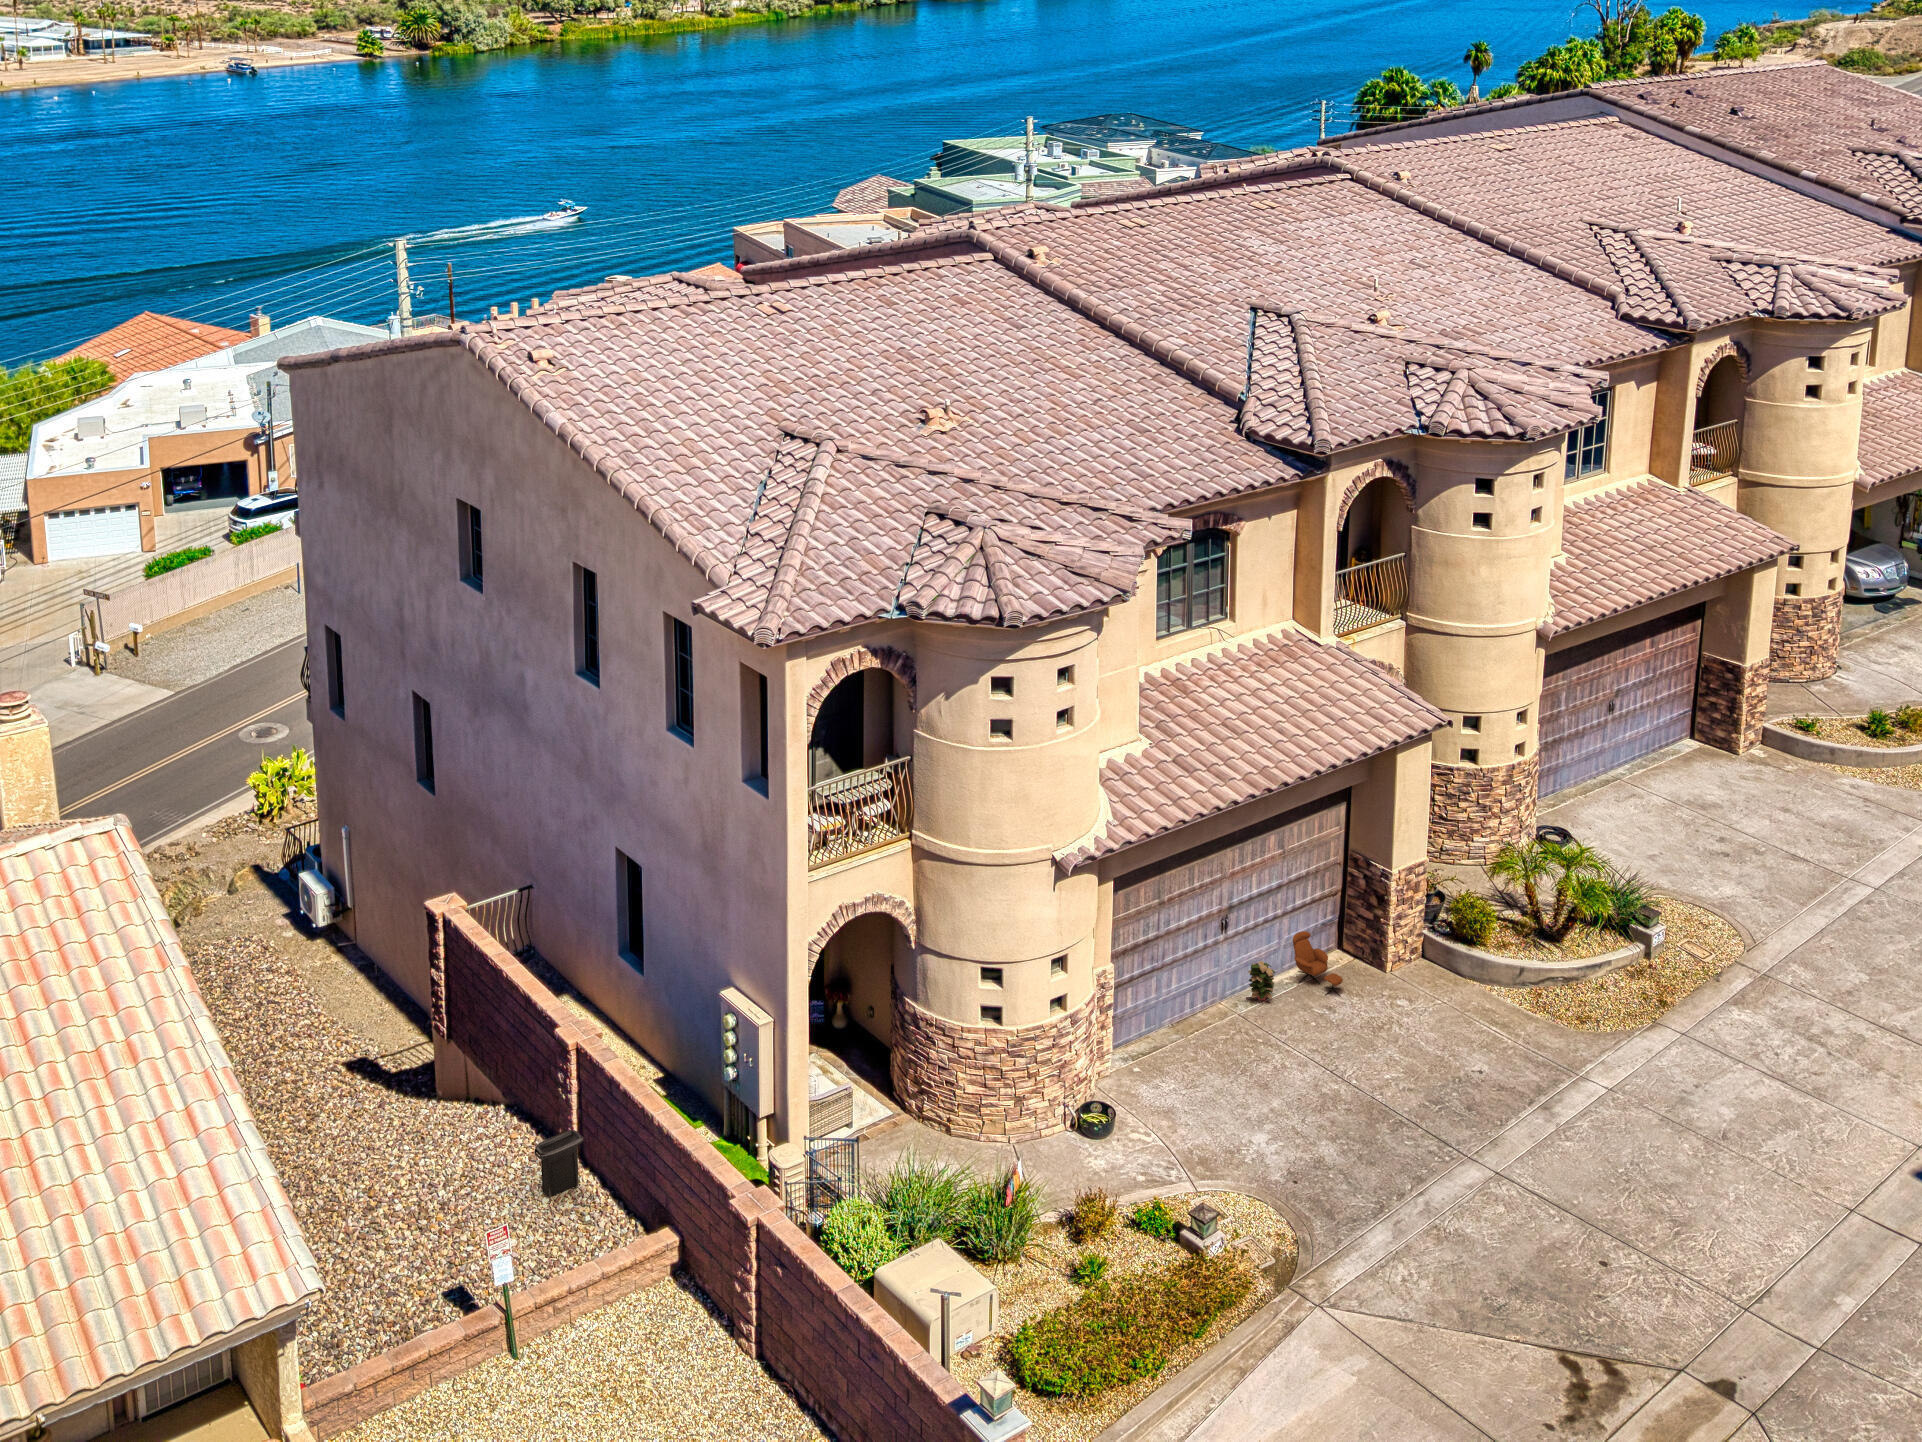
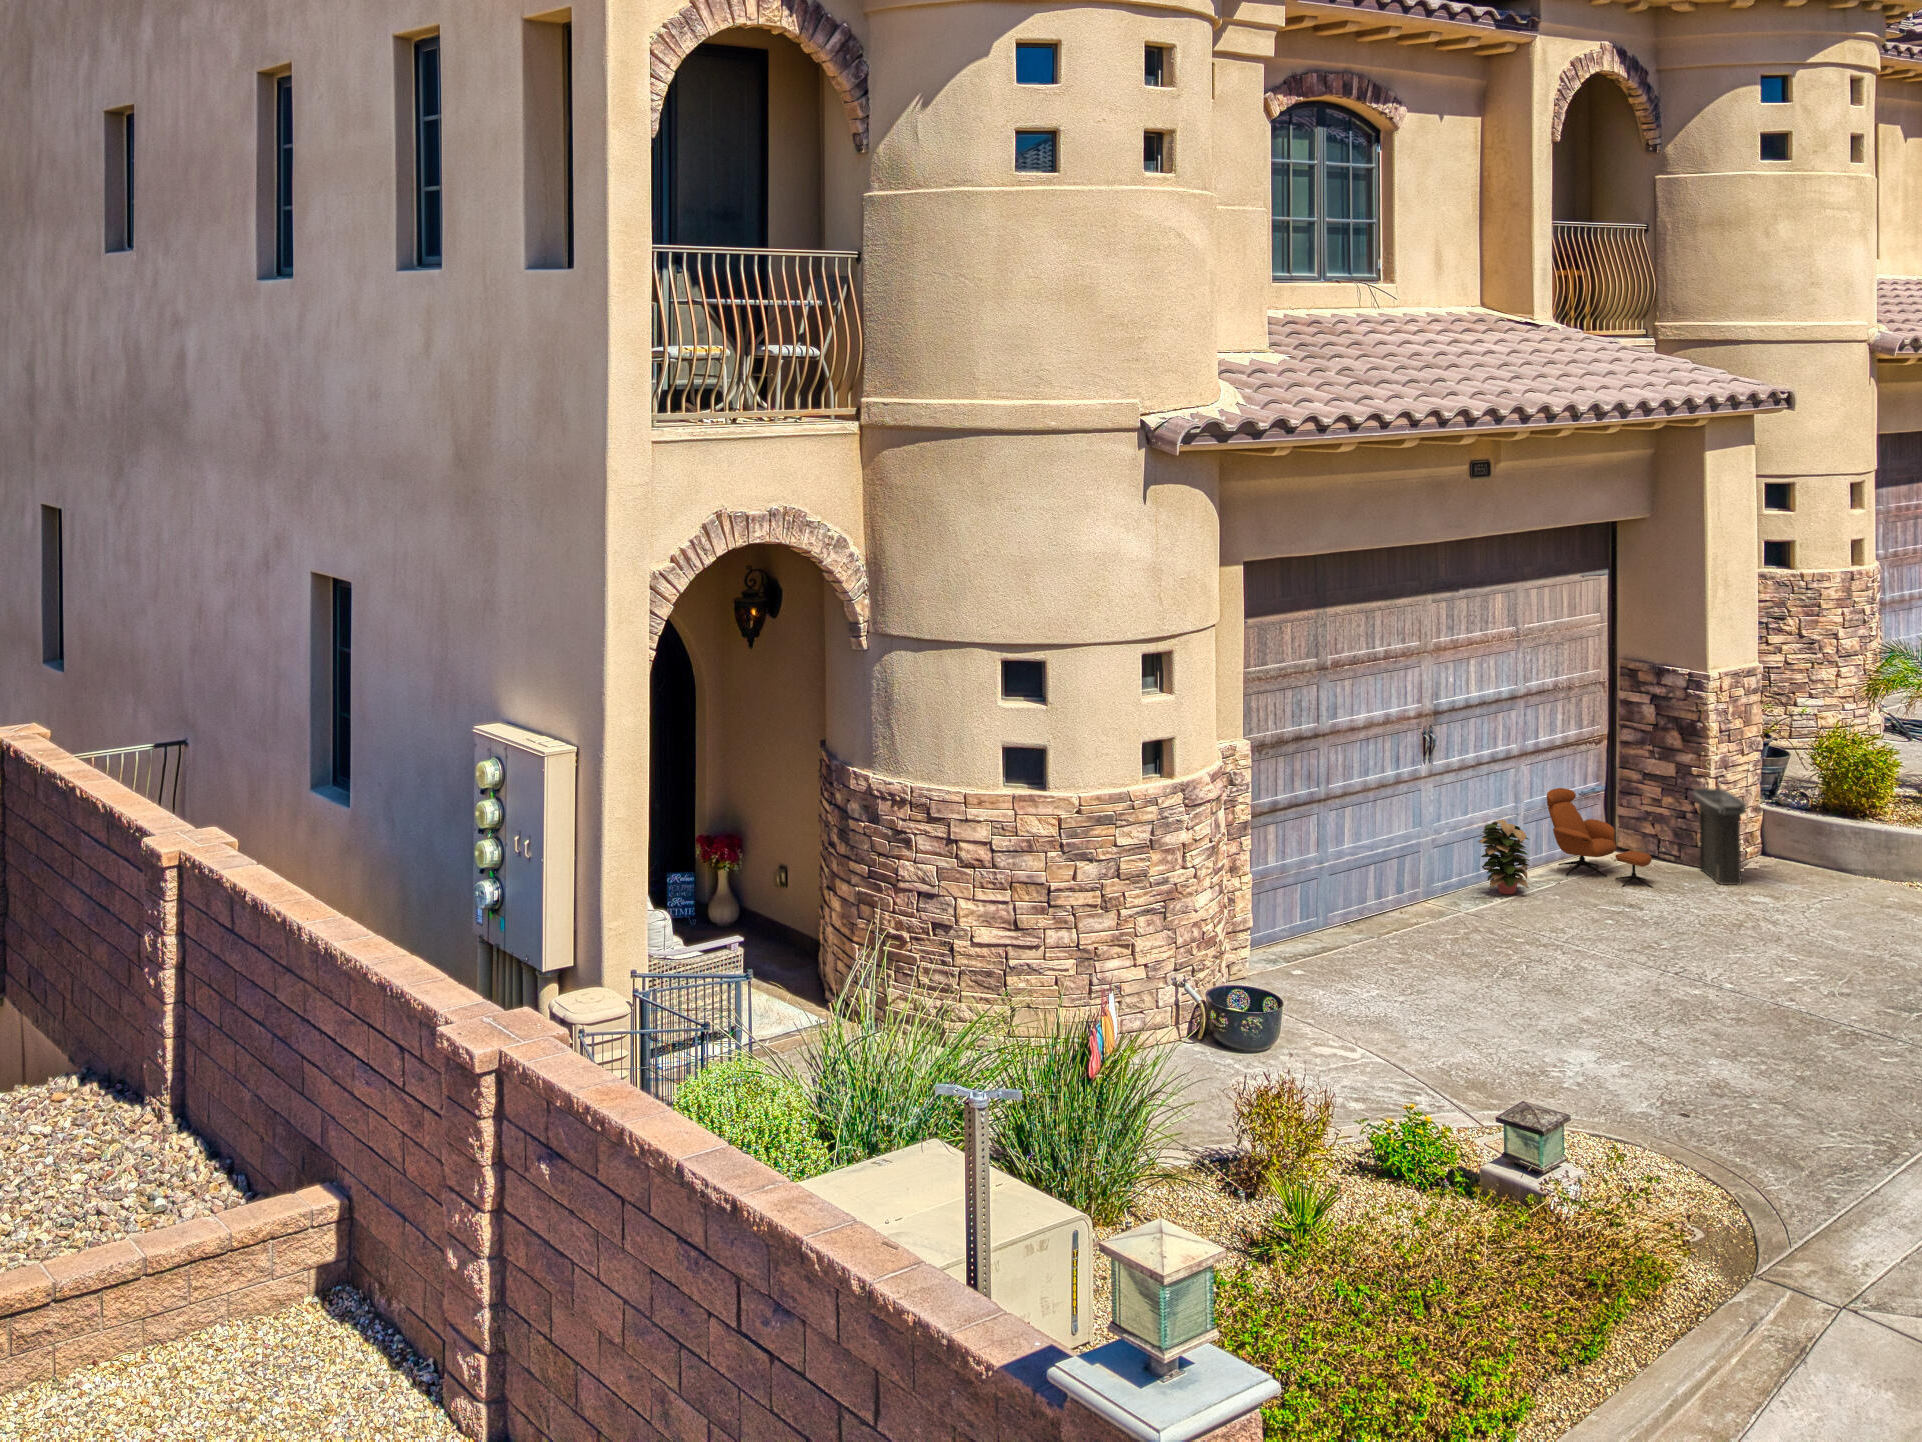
trash can: present [534,1130,583,1197] -> present [1693,788,1746,885]

